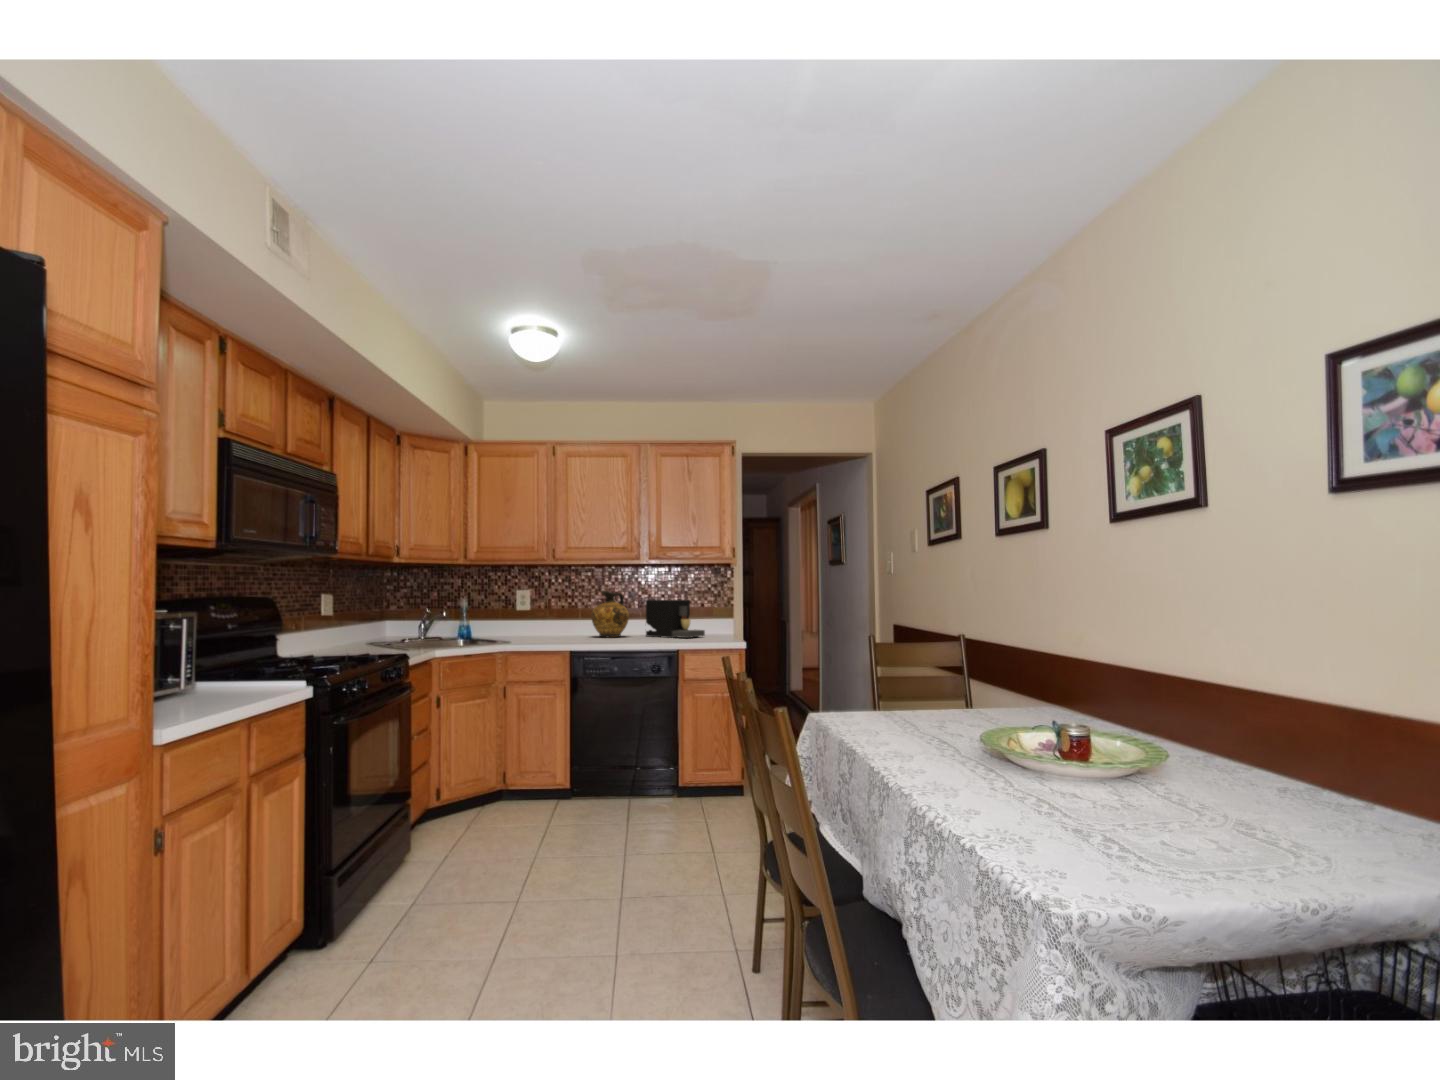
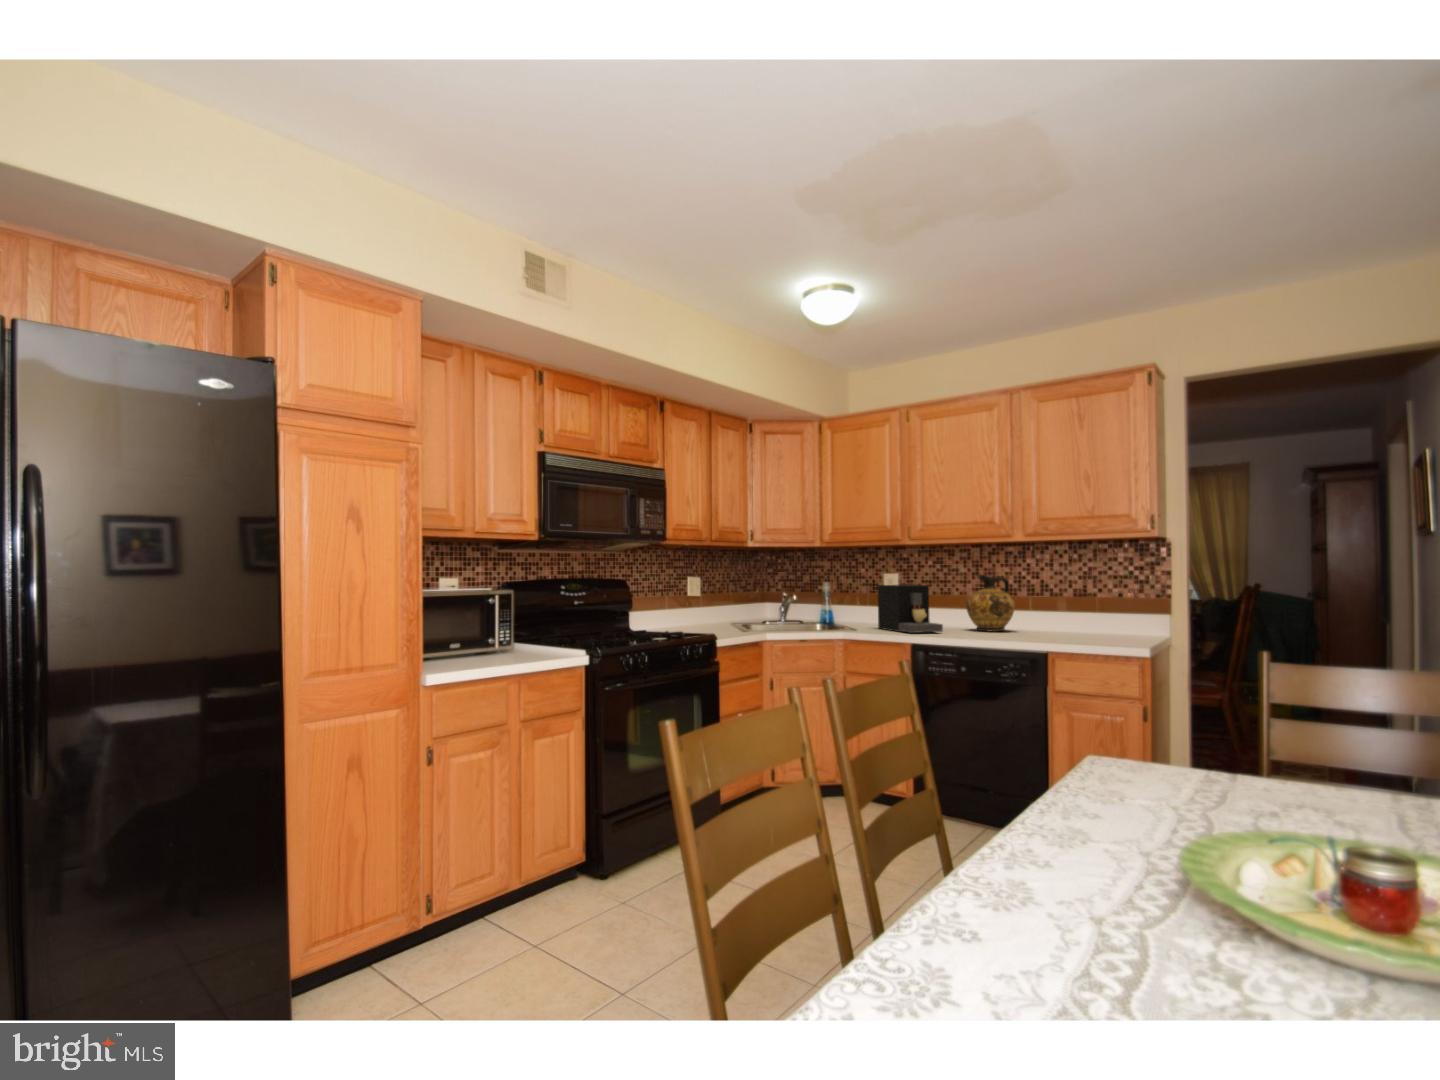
coffee maker: present [646,599,705,638] -> present [878,585,943,633]

